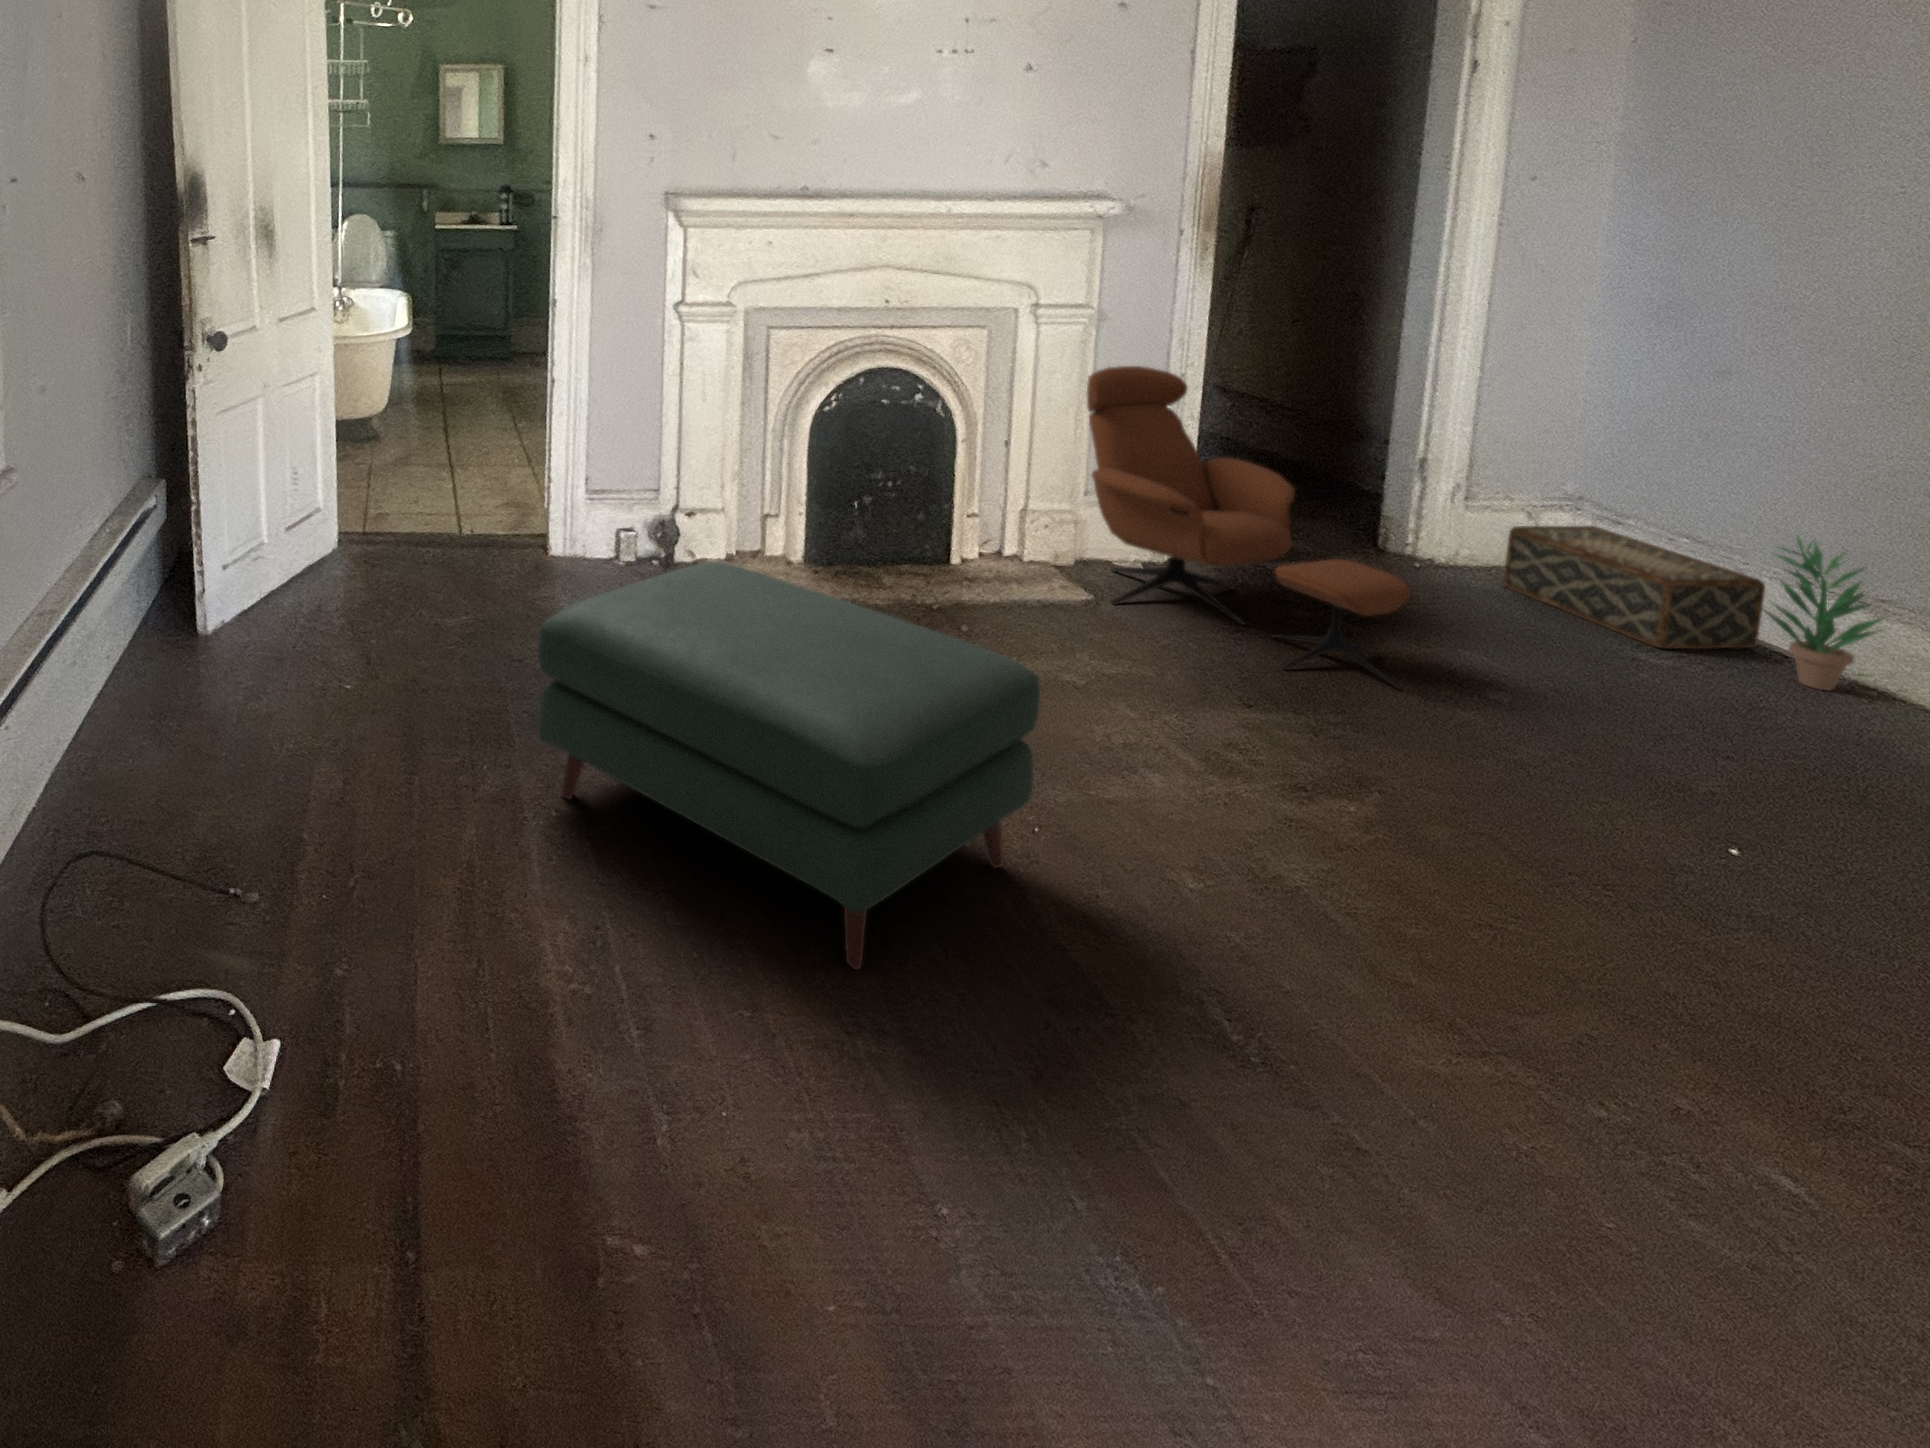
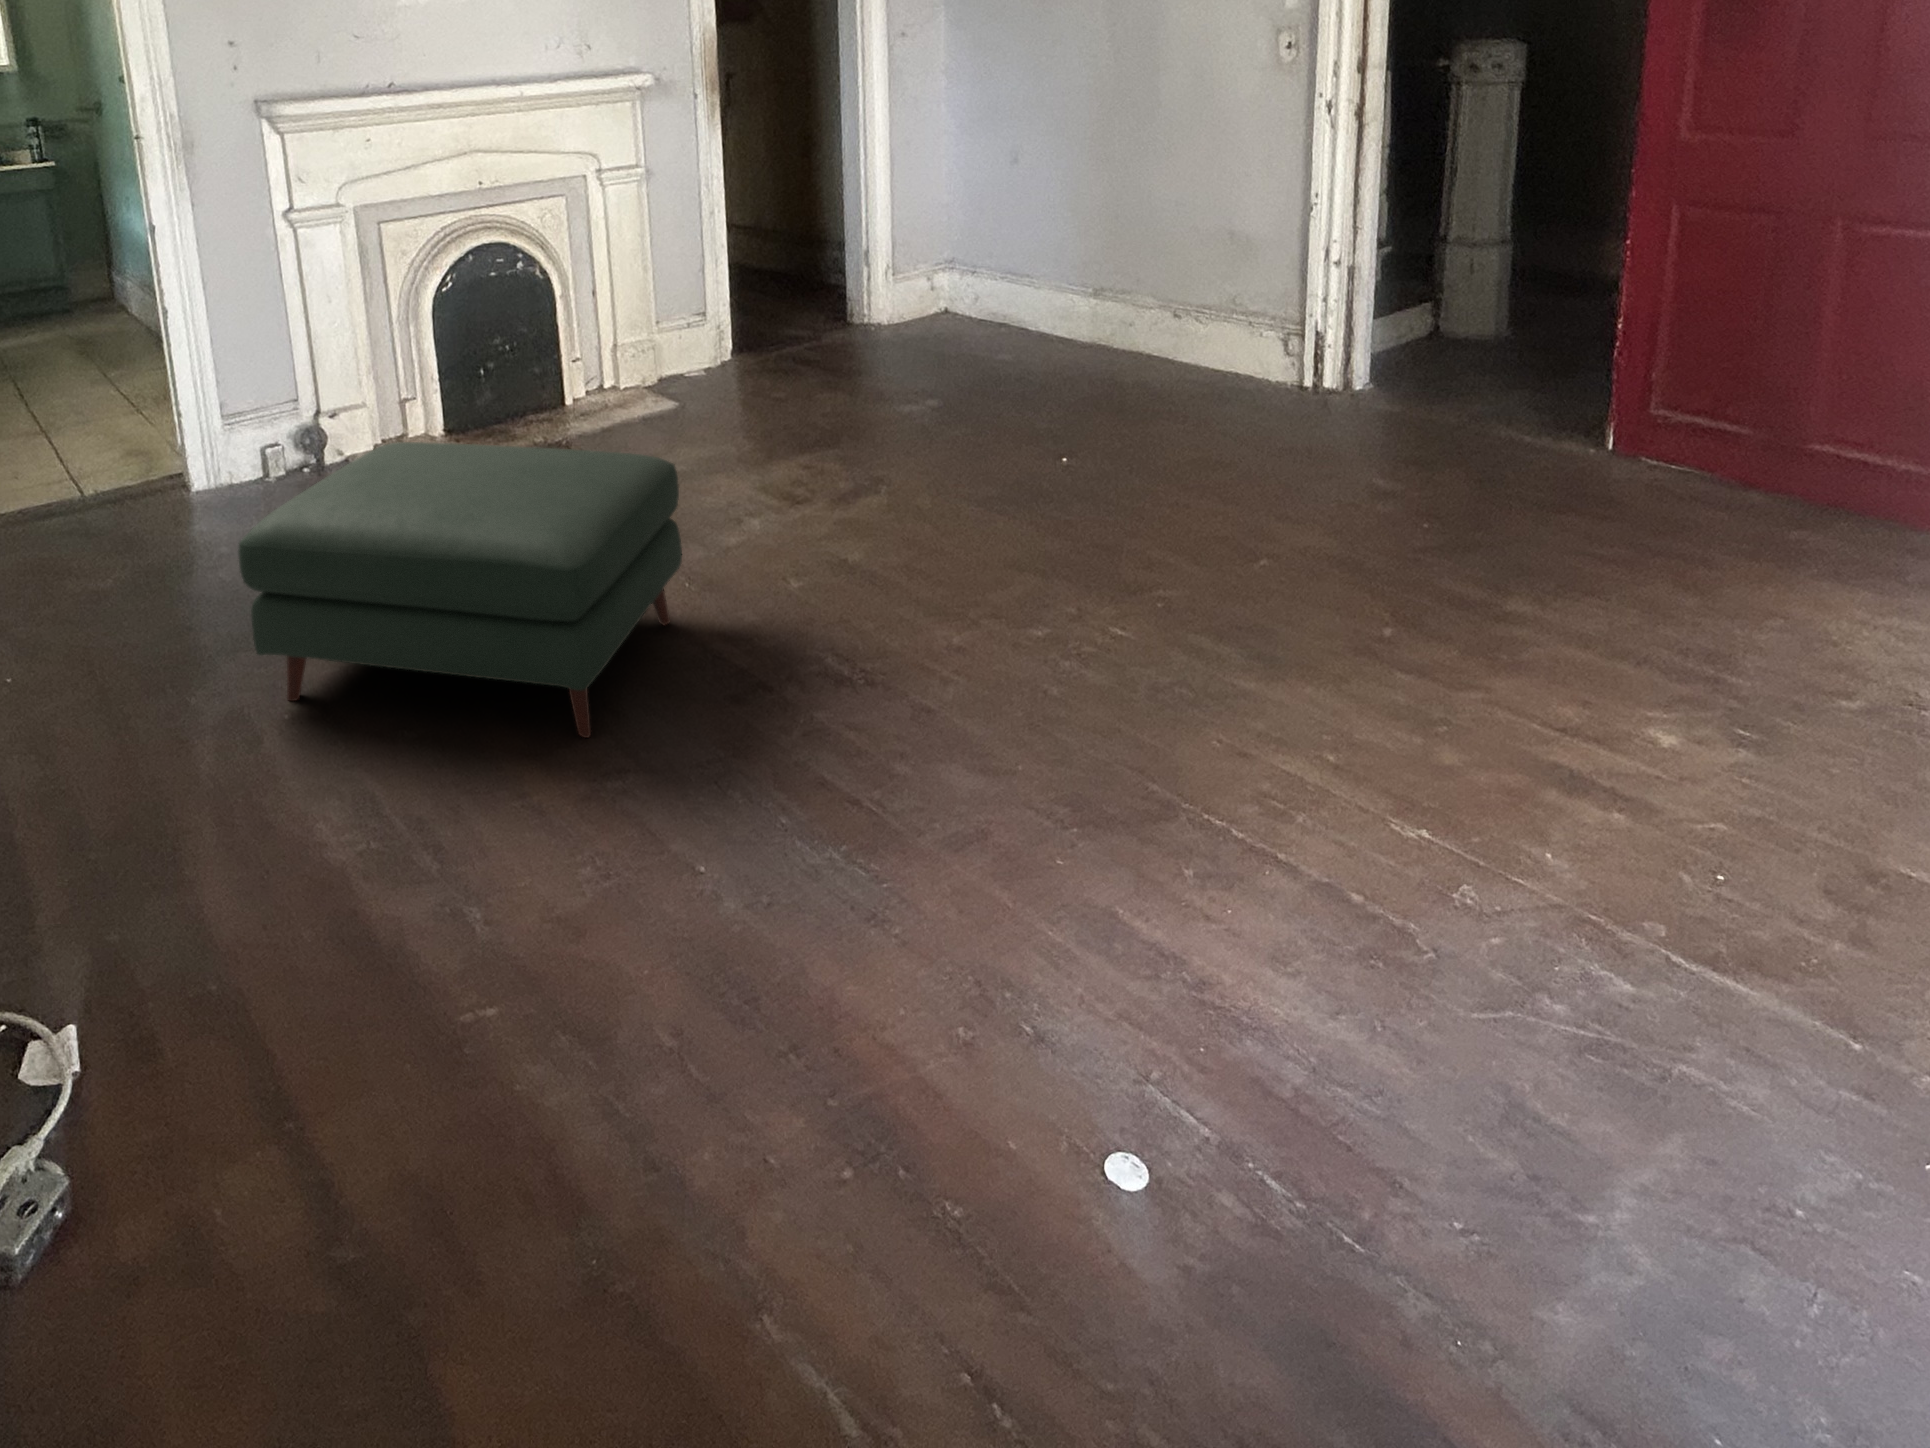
lounge chair: present [1086,366,1409,689] -> none [648,211,882,423]
woven basket: present [1503,526,1765,649] -> none [921,279,1052,351]
potted plant: present [1760,537,1883,690] -> none [1050,259,1109,356]

